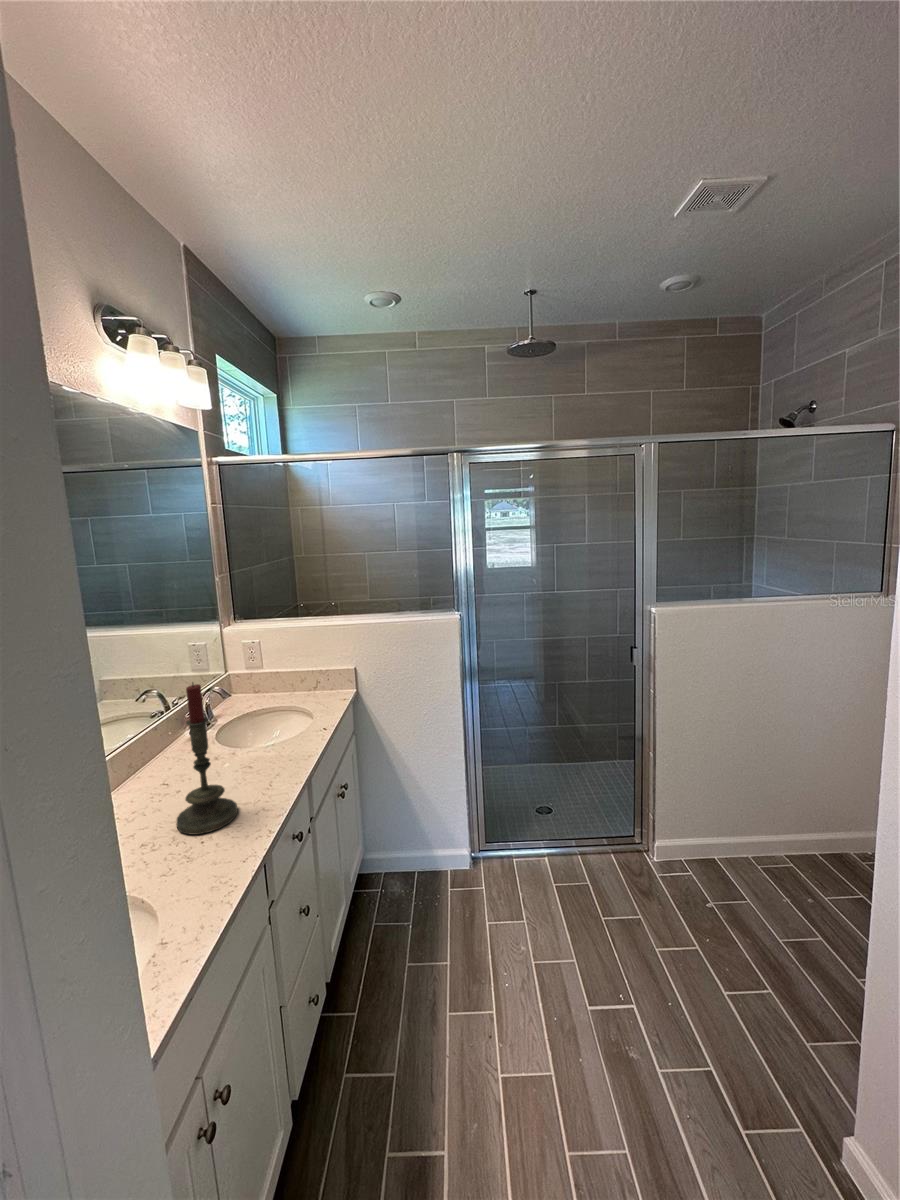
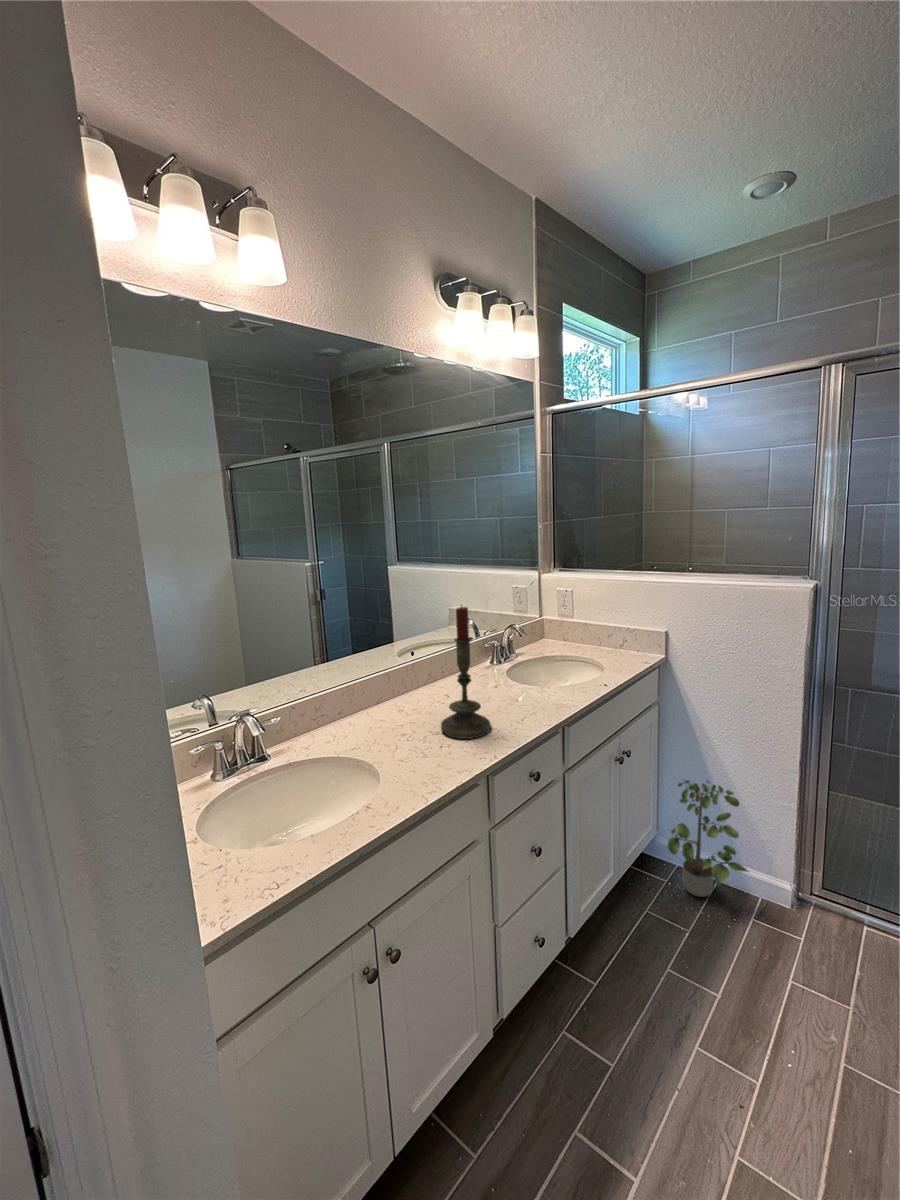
potted plant: none [381,785,445,889] -> present [667,780,748,897]

